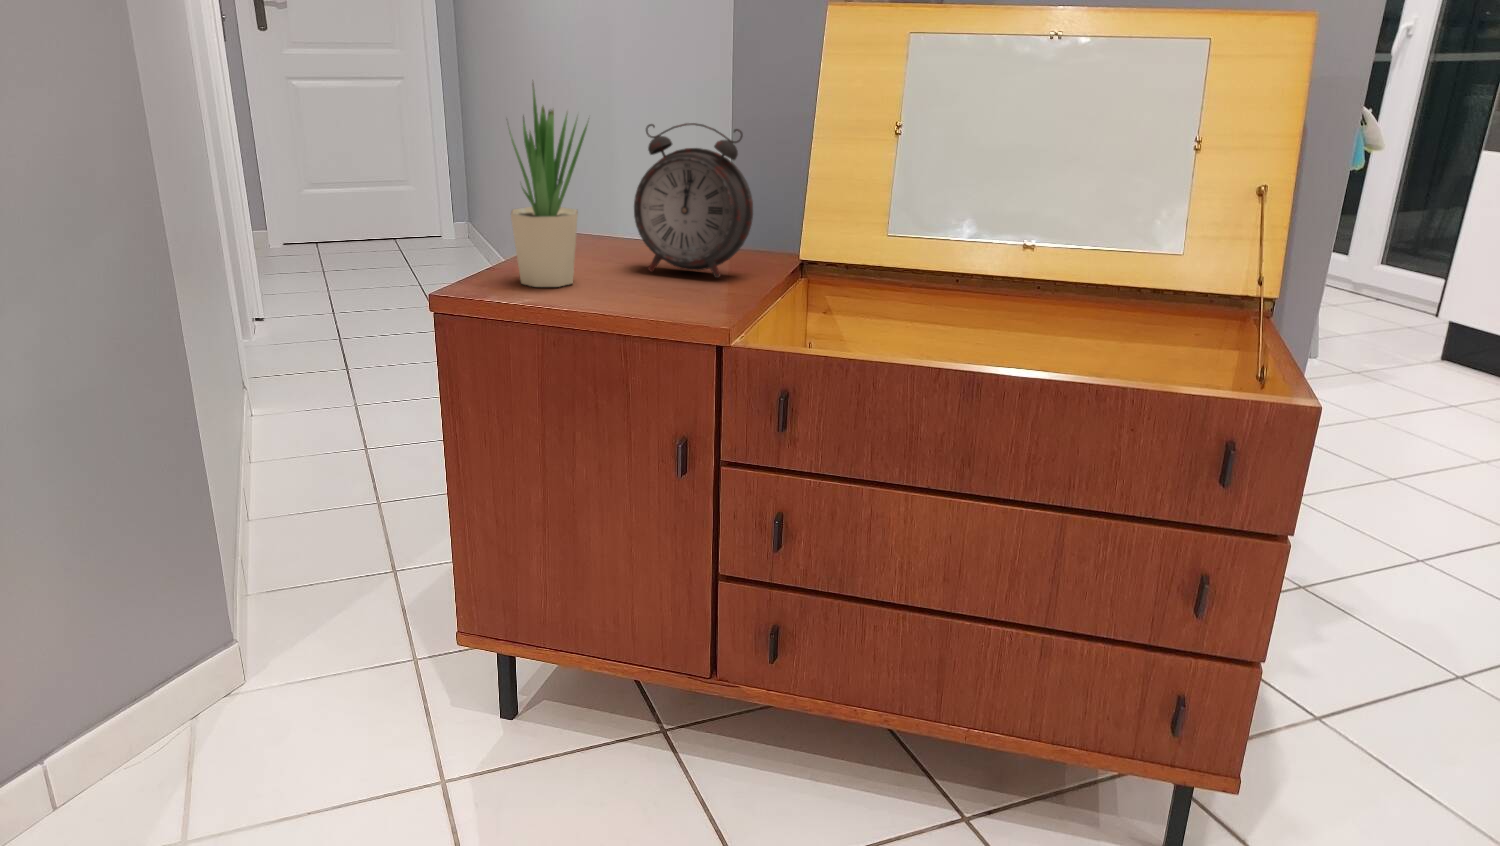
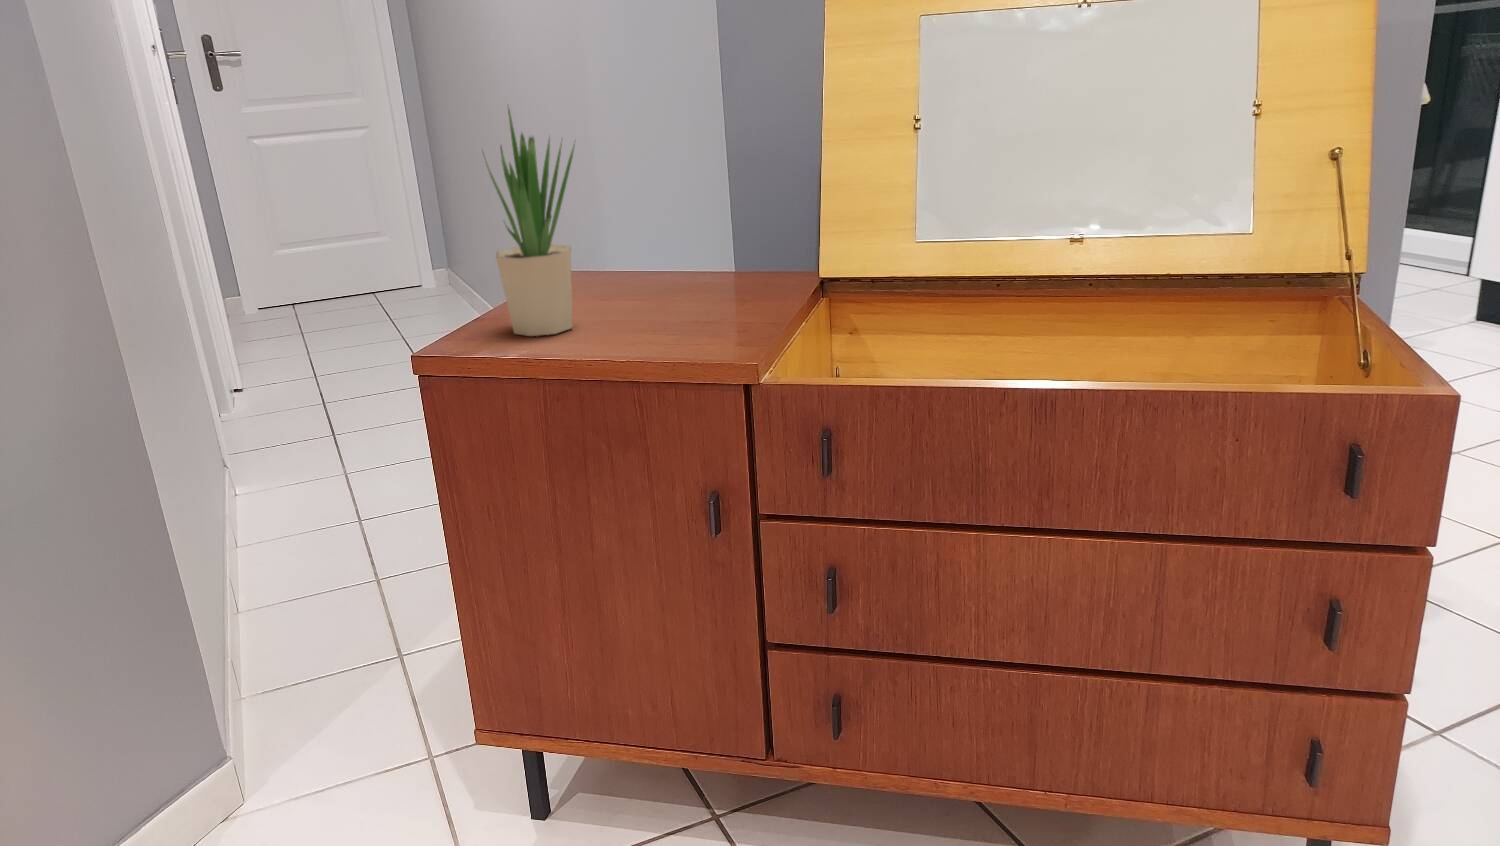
alarm clock: present [634,123,753,278] -> none [632,137,766,307]

